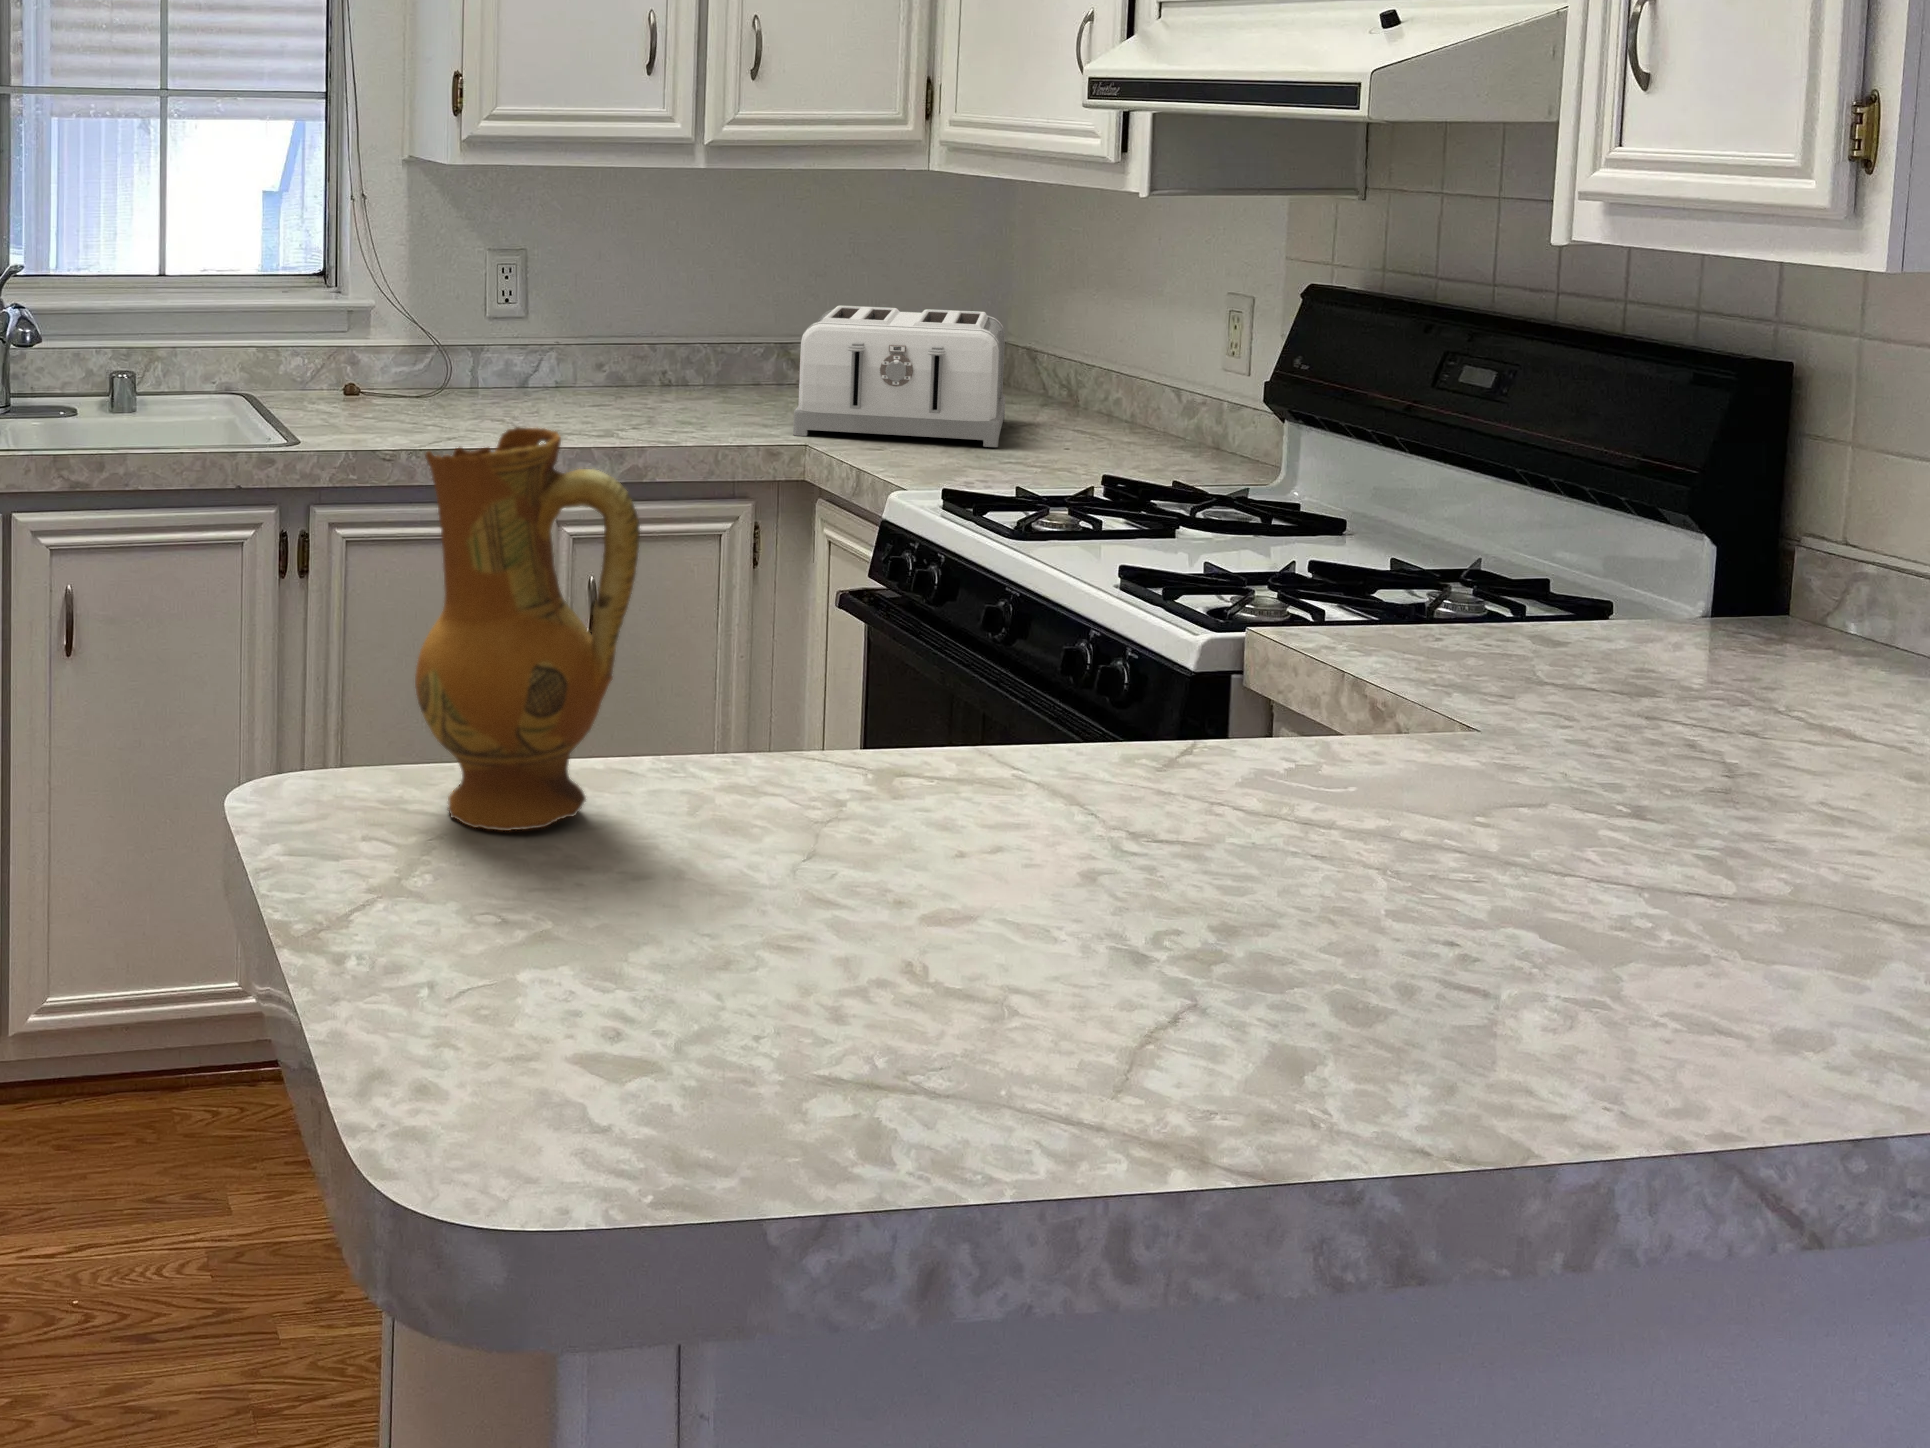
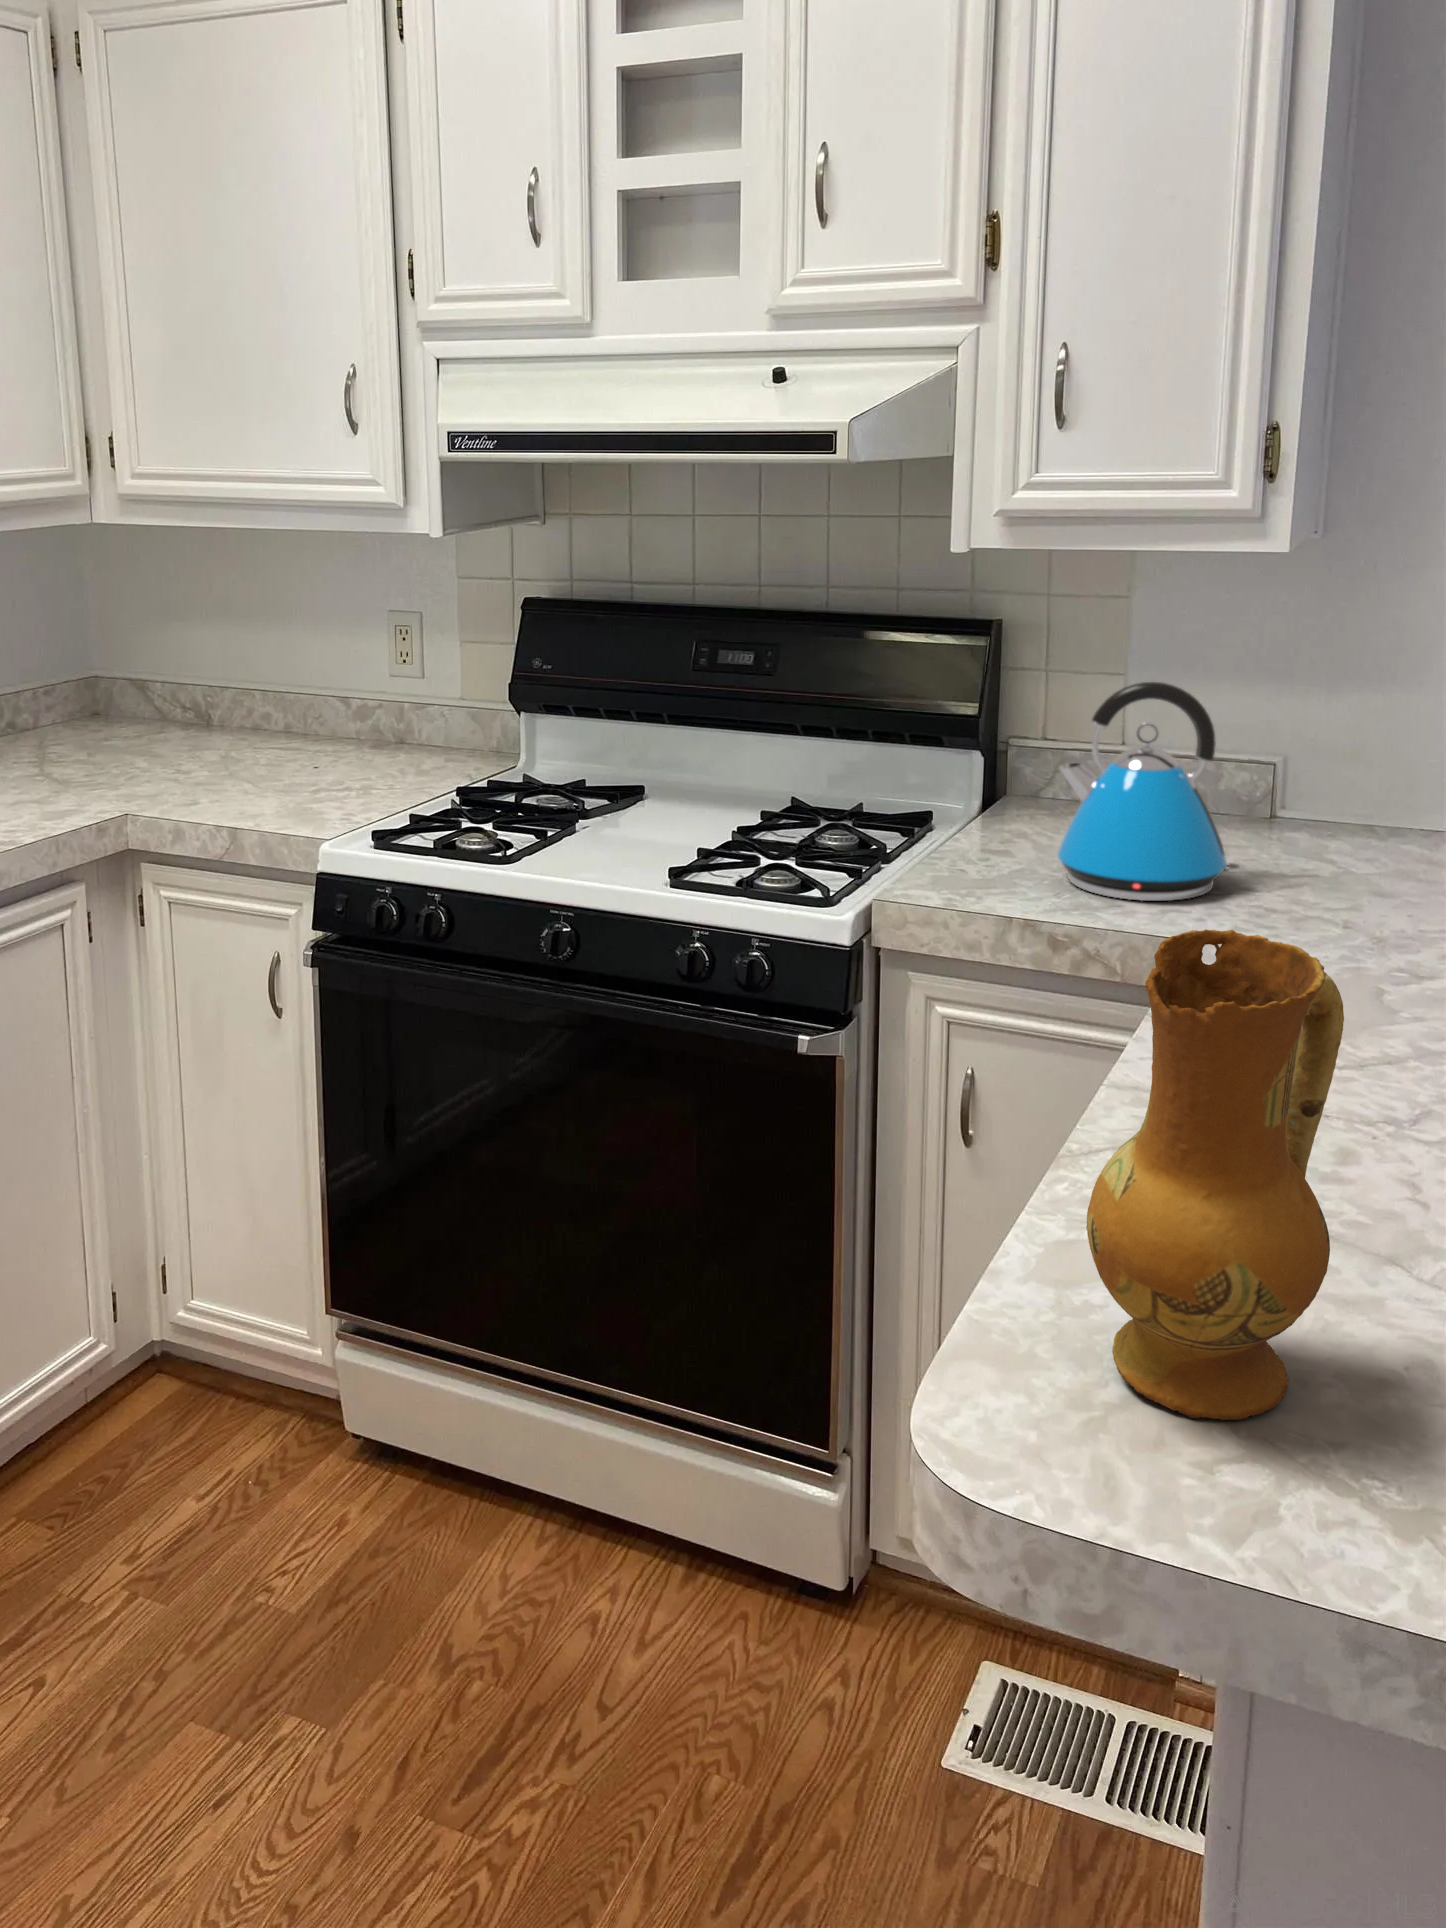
toaster: present [793,306,1005,447] -> none [16,651,263,804]
kettle: none [1509,419,1753,713] -> present [1058,682,1242,901]

